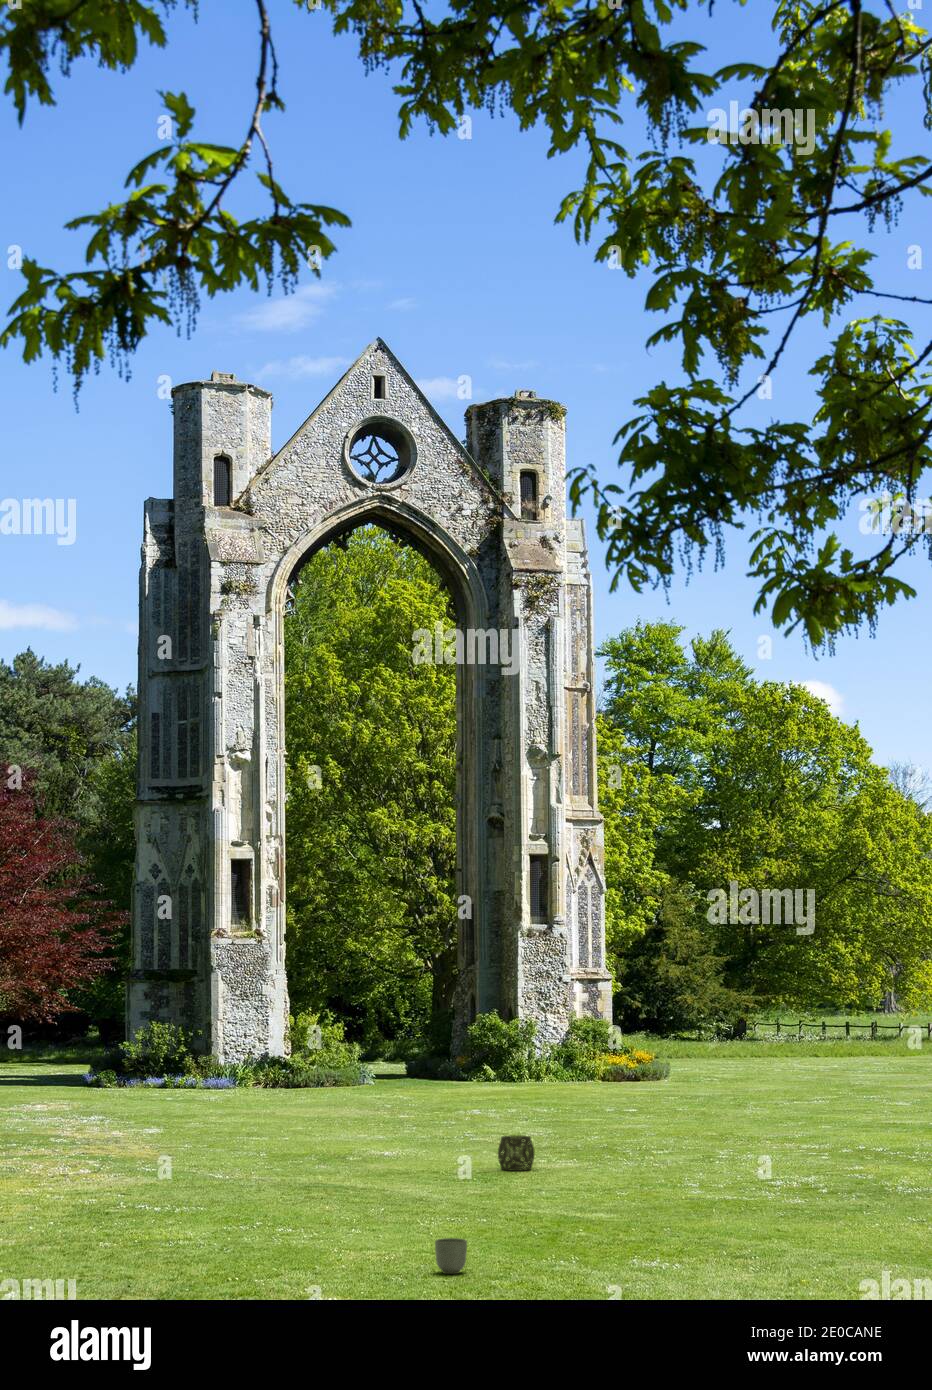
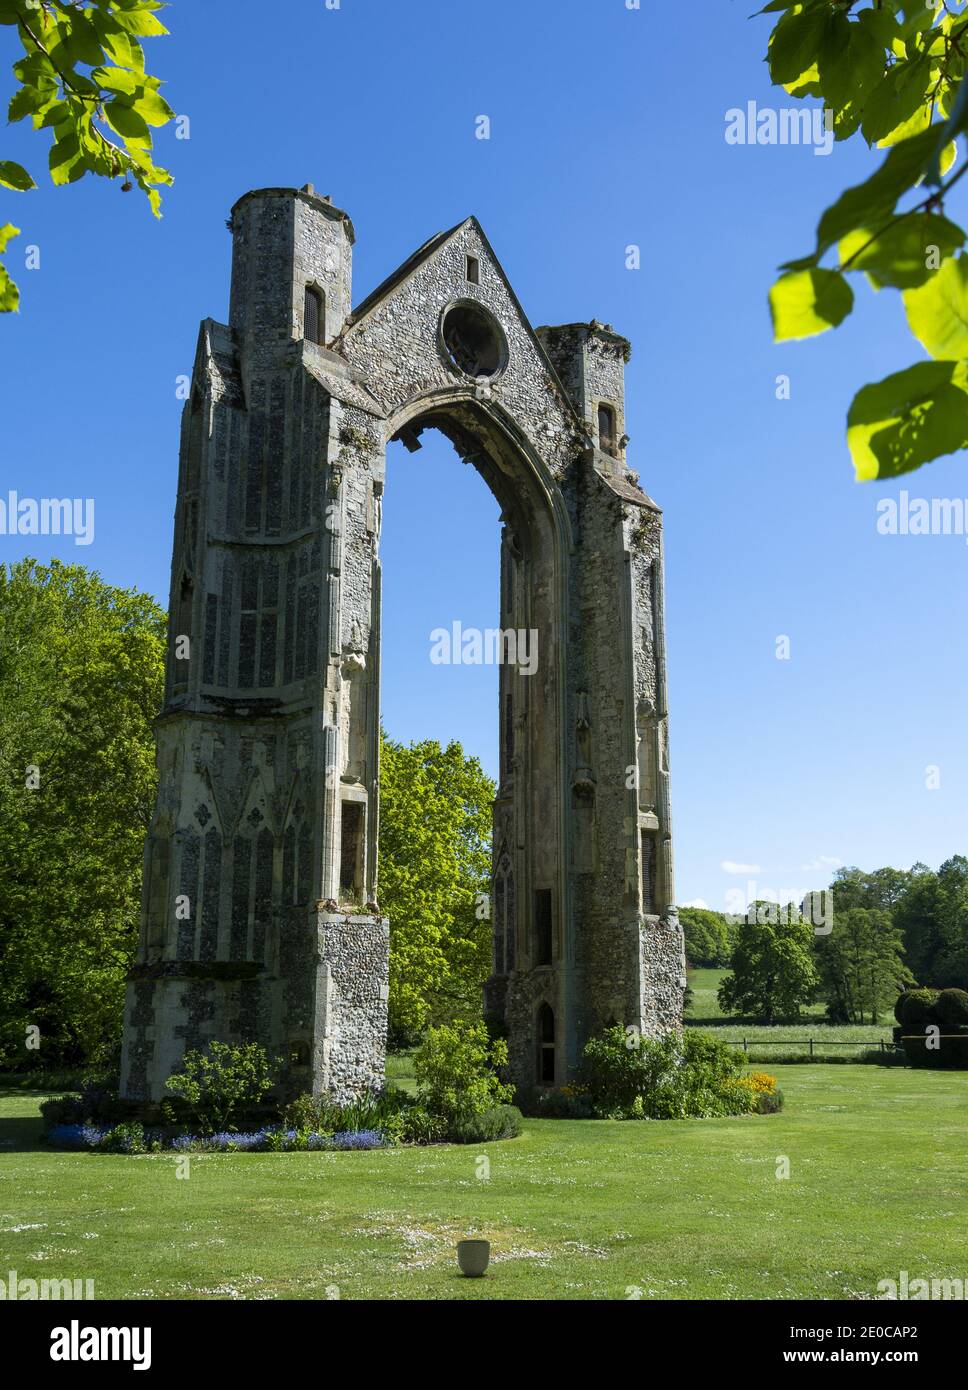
woven basket: present [498,1136,535,1171] -> none [524,1143,561,1179]

